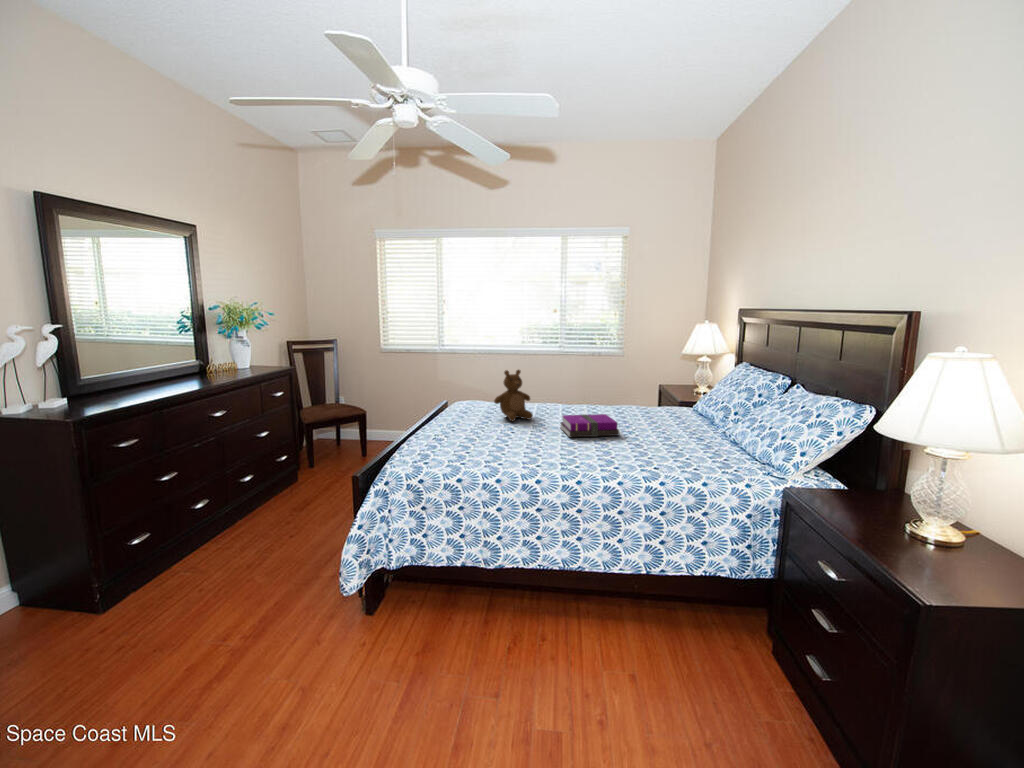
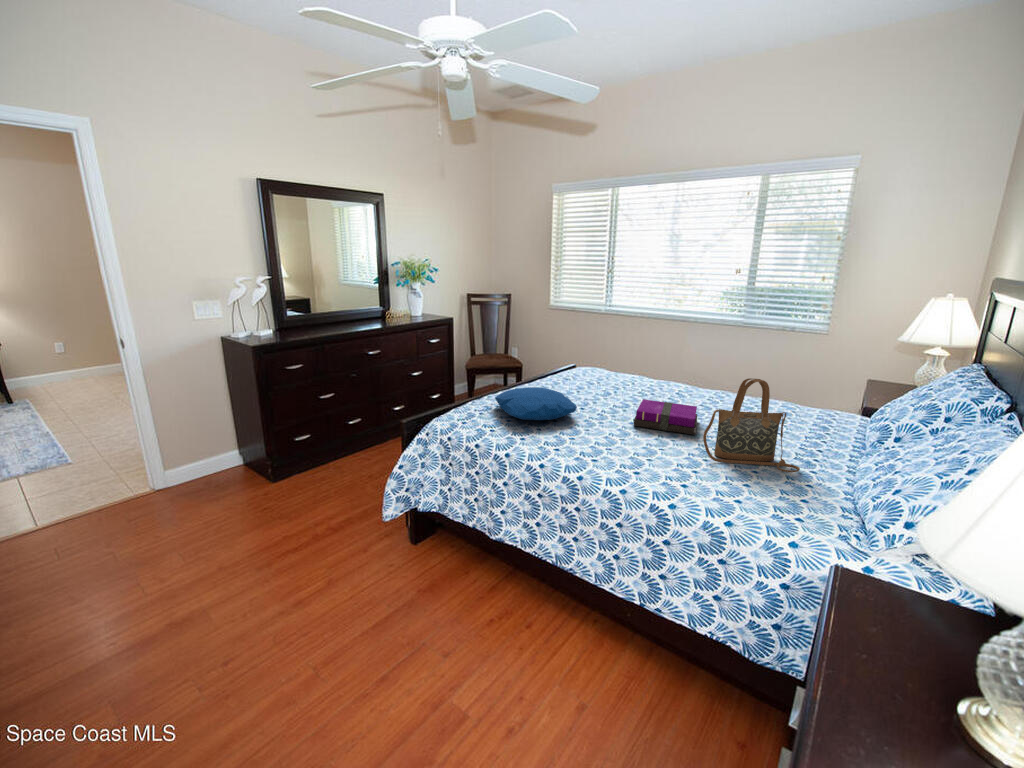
teddy bear: present [494,370,533,421] -> none [587,341,630,397]
handbag: none [640,380,705,449] -> present [703,378,800,473]
pillow: none [433,419,520,448] -> present [495,387,577,420]

